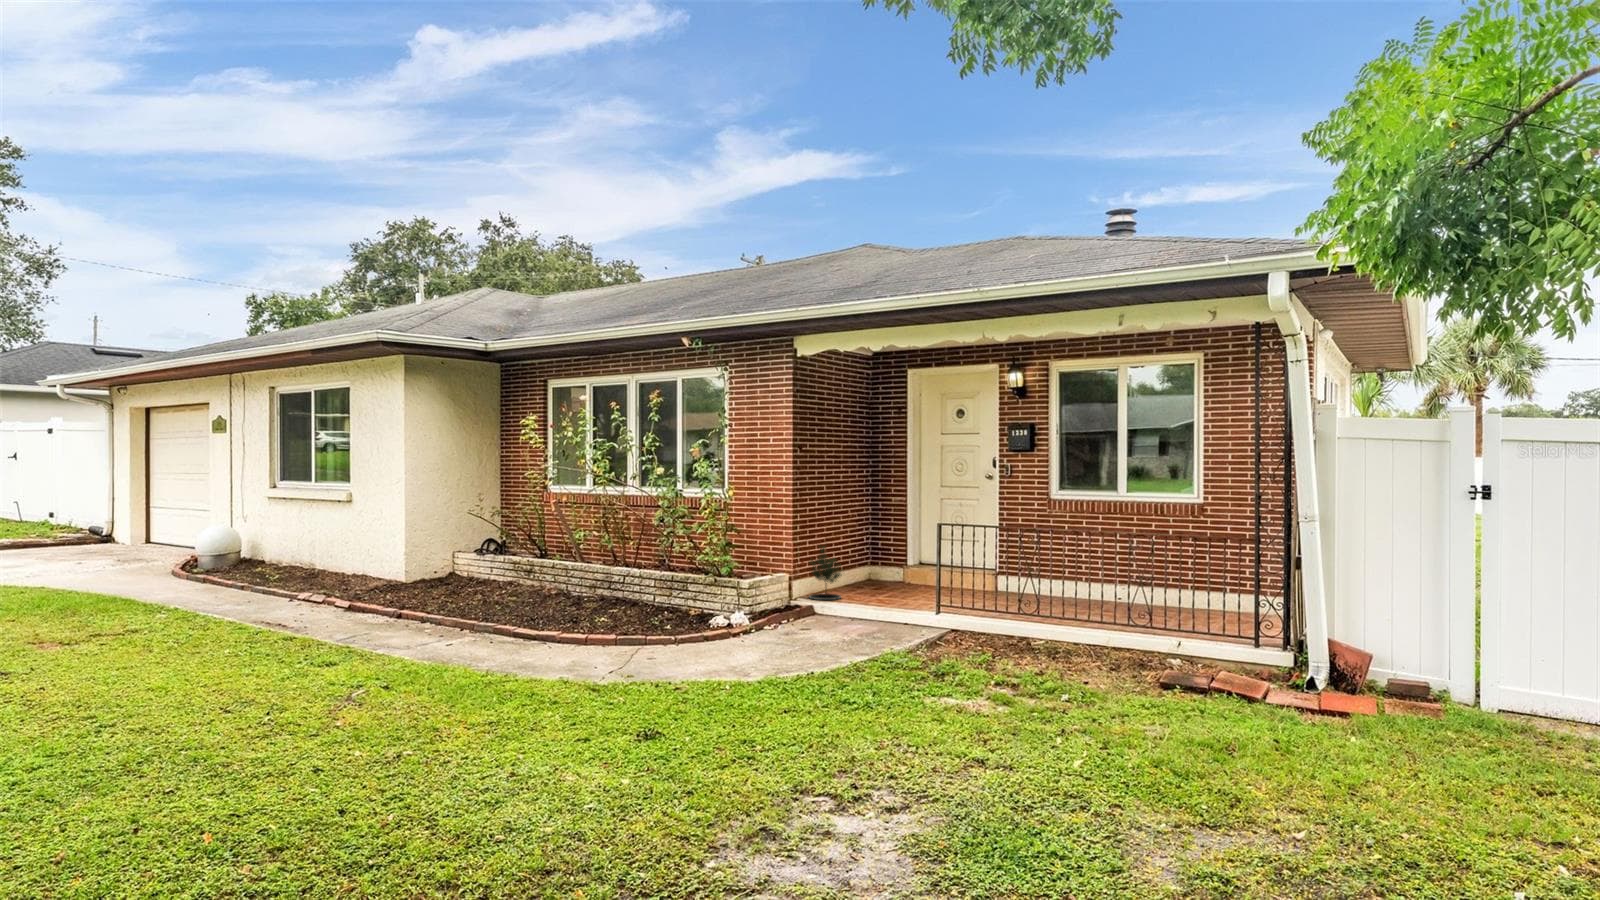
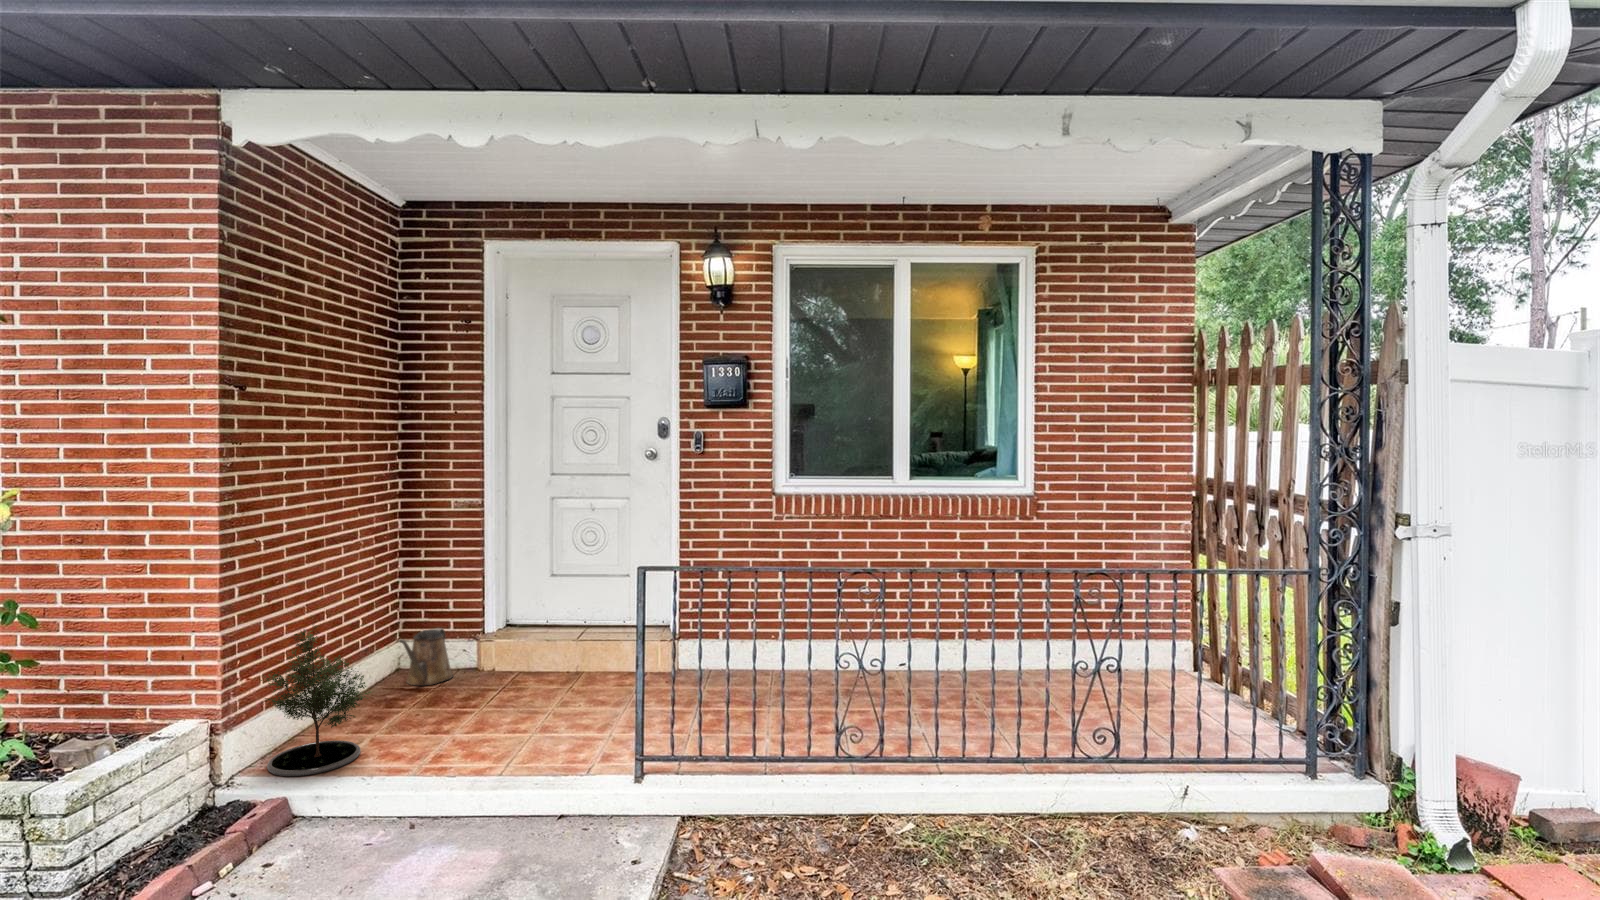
watering can: none [863,561,890,587] -> present [400,628,453,685]

